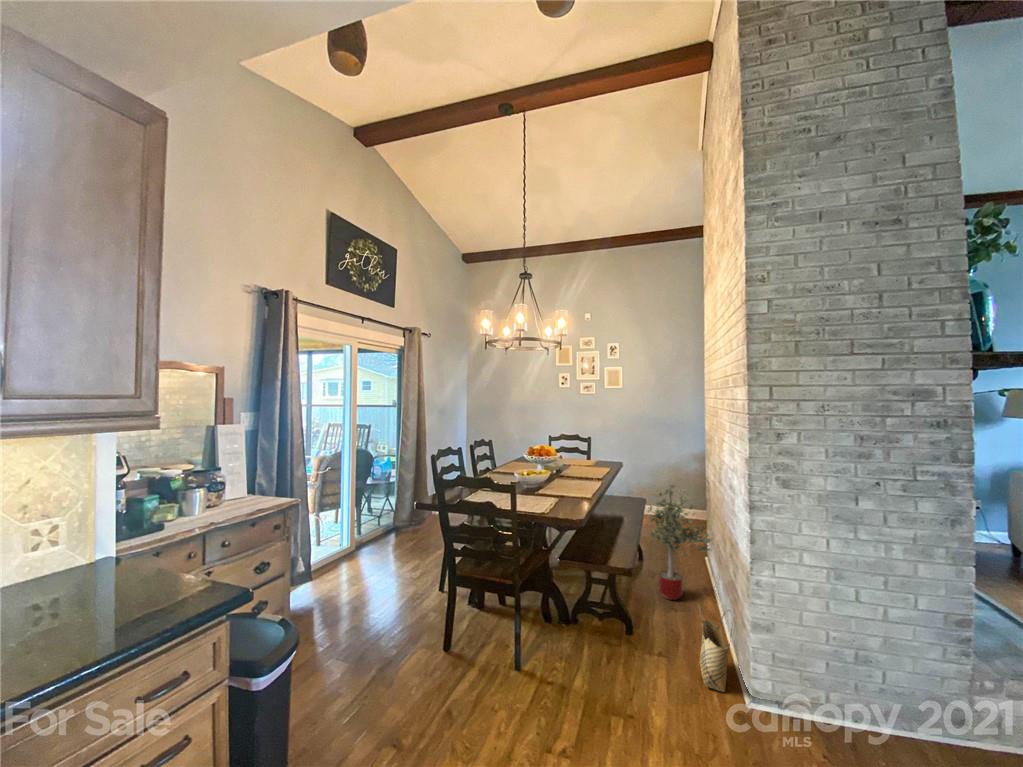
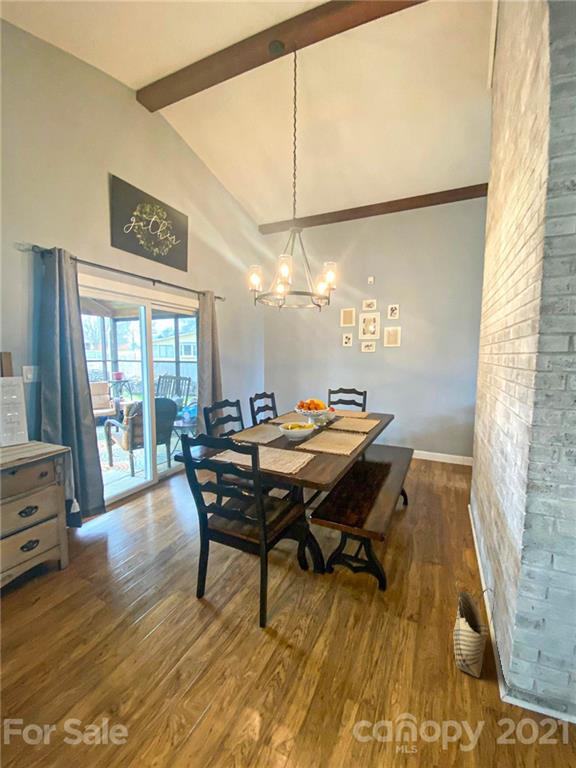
potted tree: present [648,485,711,600] -> none [408,441,478,552]

